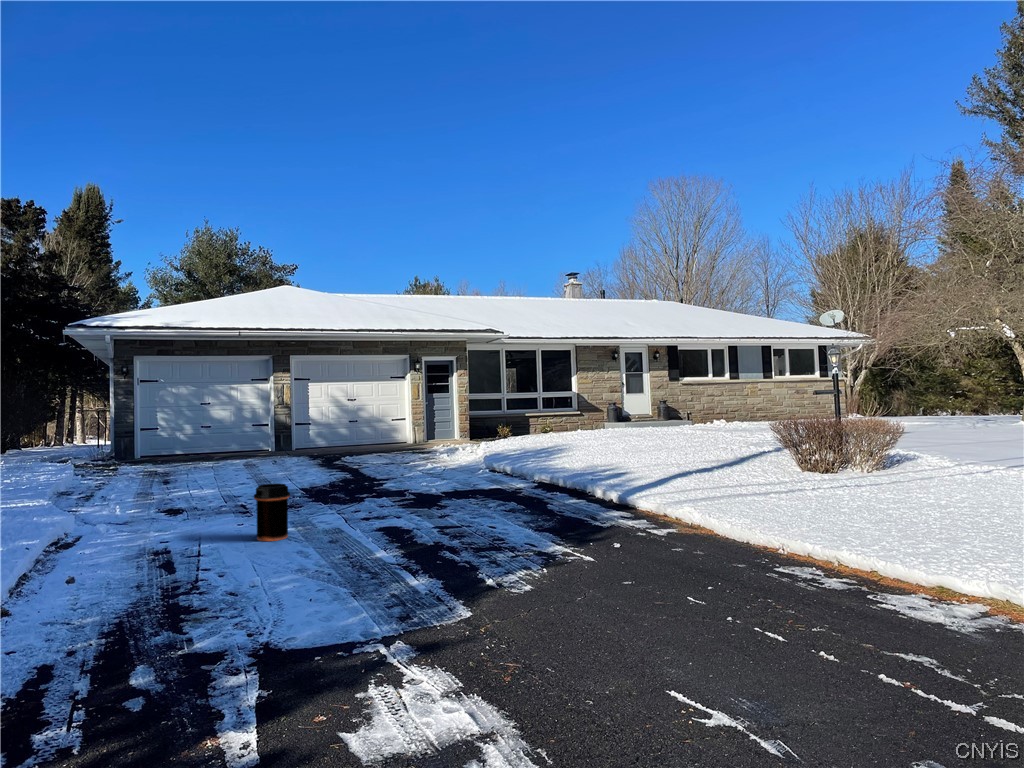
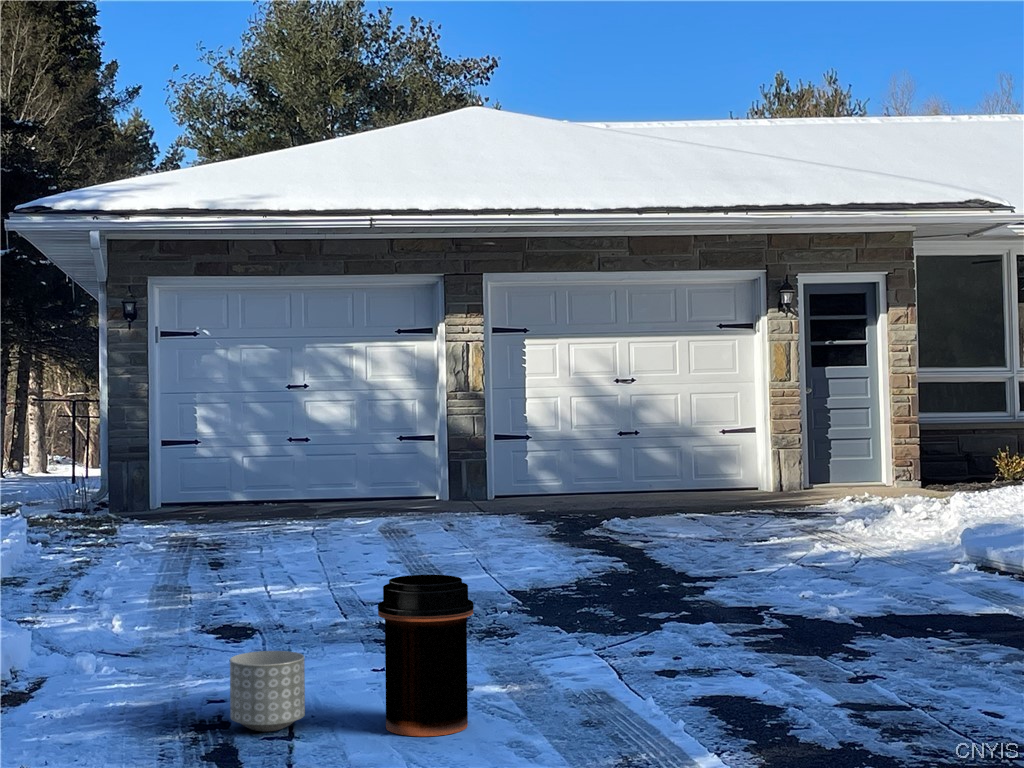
planter: none [195,514,225,544] -> present [230,651,305,732]

